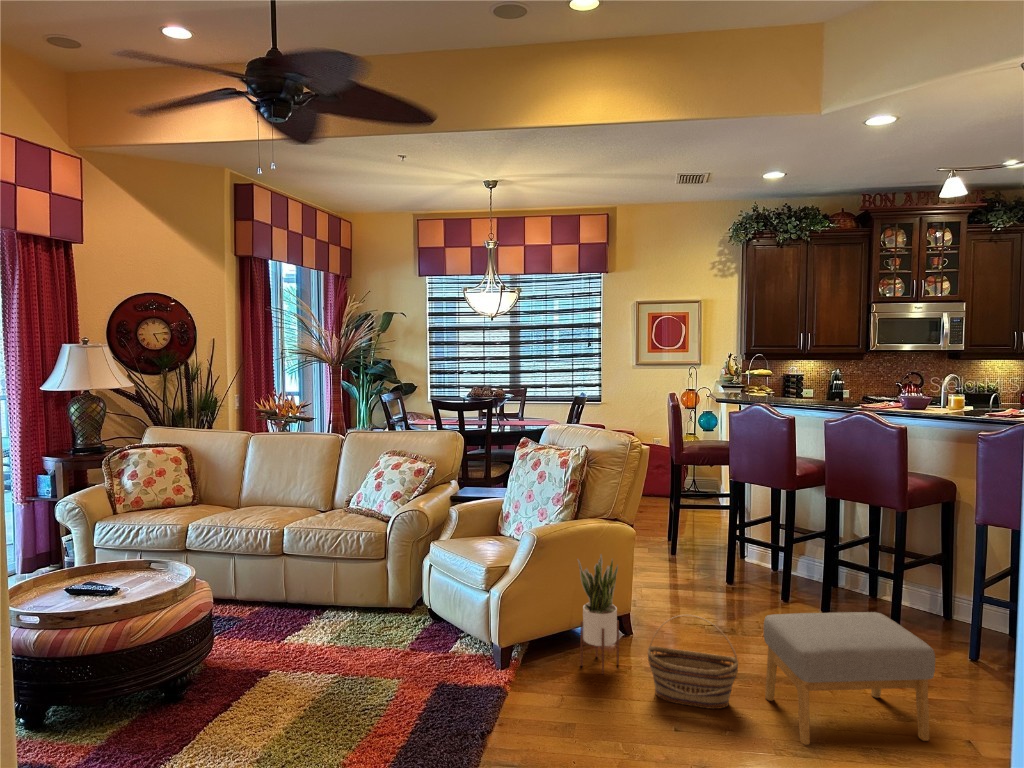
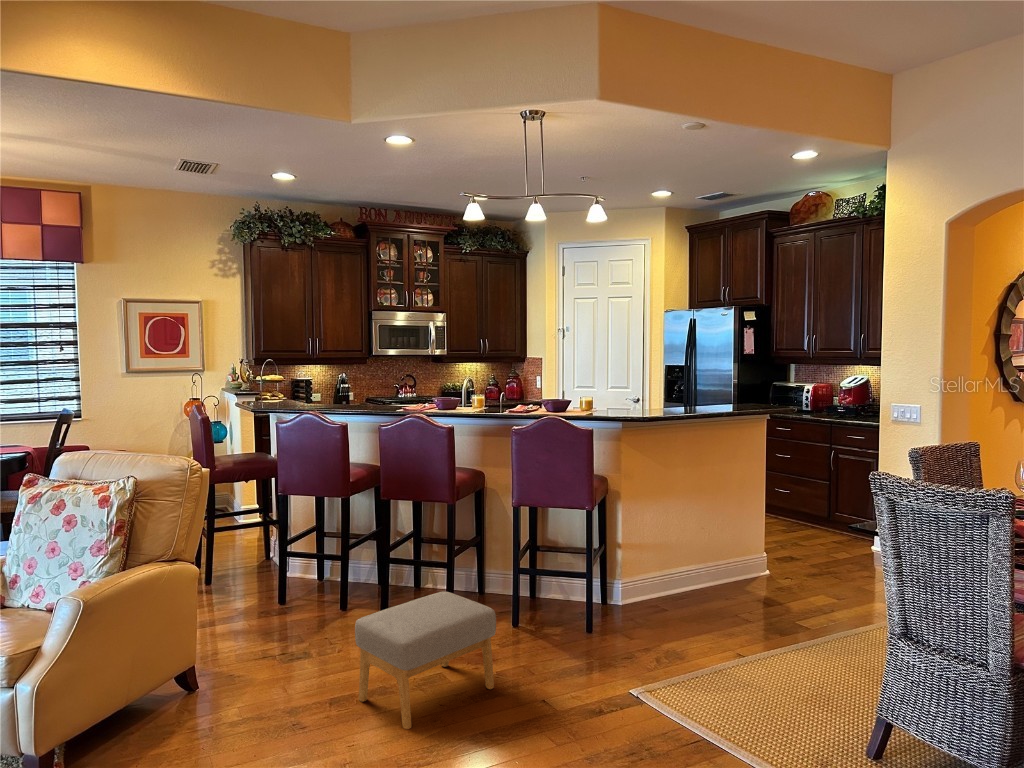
potted plant: present [578,555,619,674] -> none [145,600,198,738]
basket: present [648,615,738,709] -> none [241,640,337,739]

